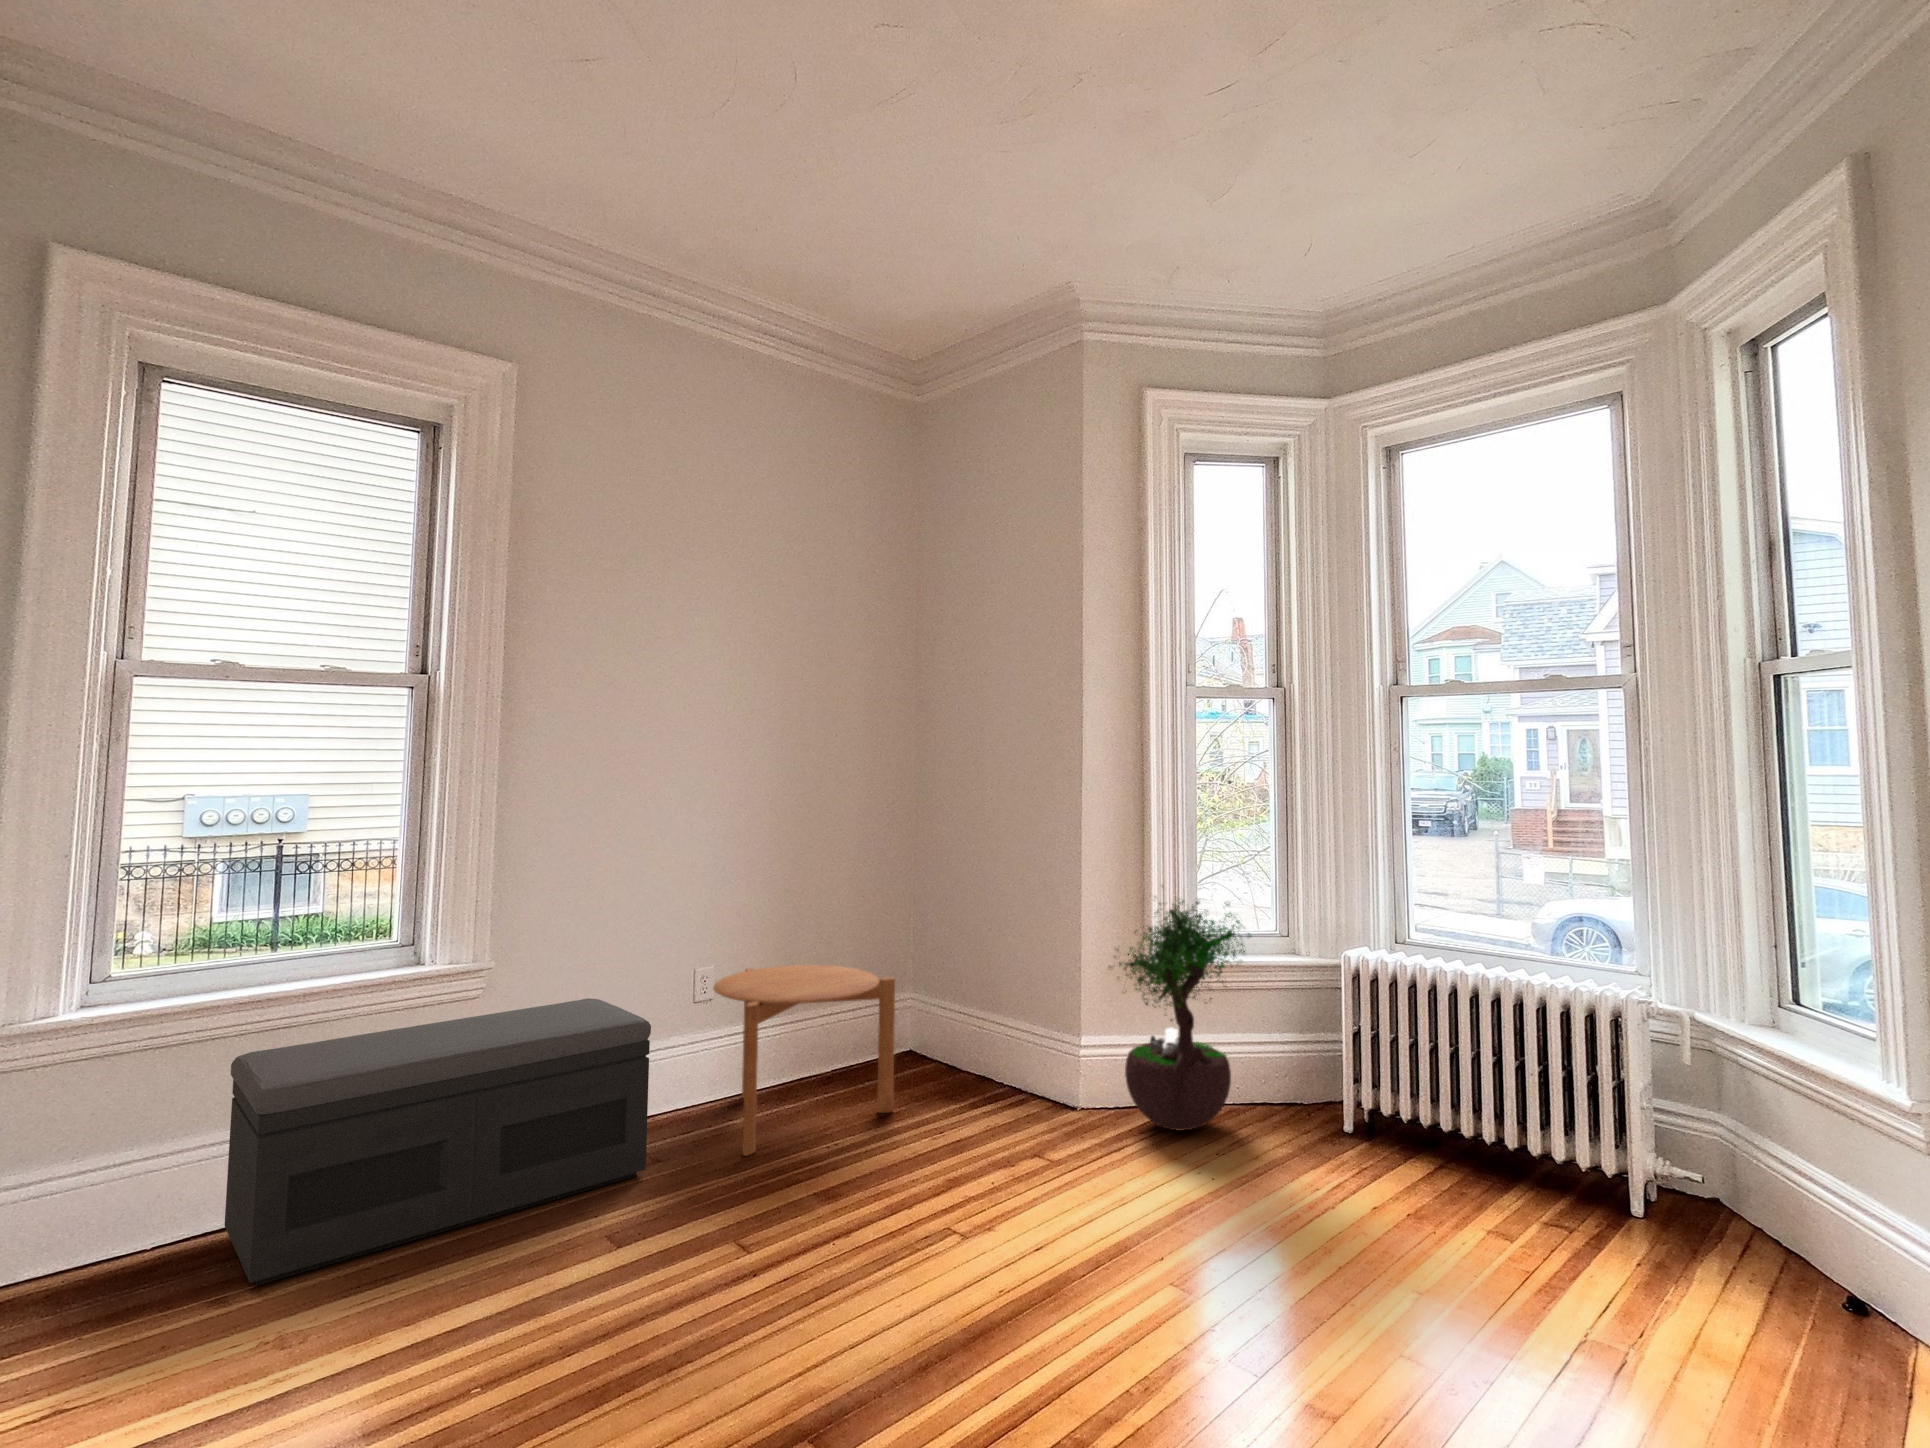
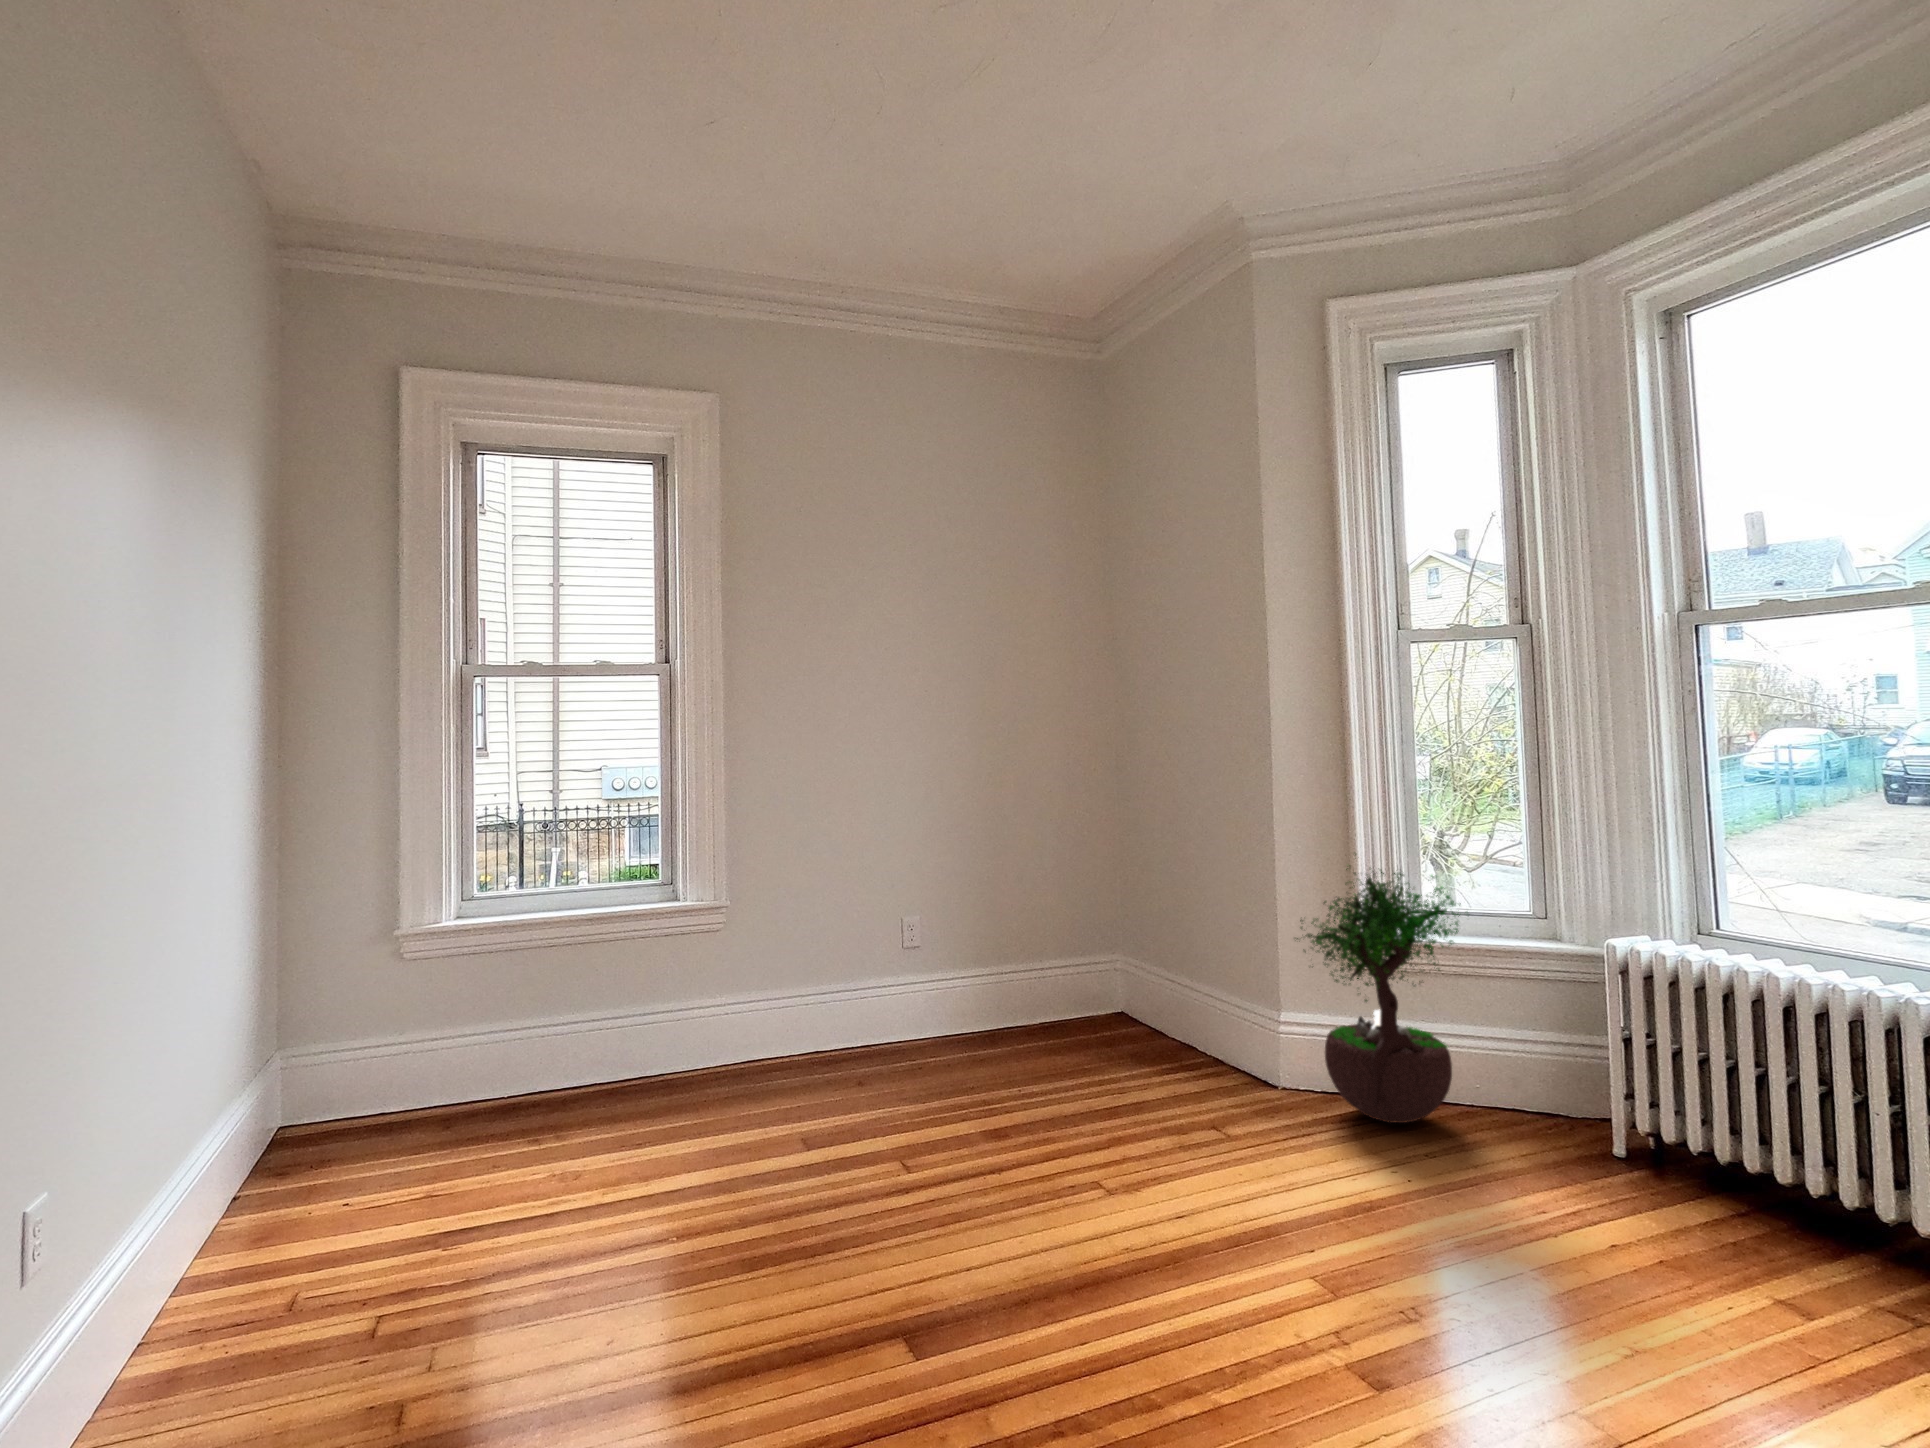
side table: present [713,965,895,1156] -> none [914,918,1087,1088]
storage bench: present [224,998,651,1285] -> none [546,936,850,1135]

